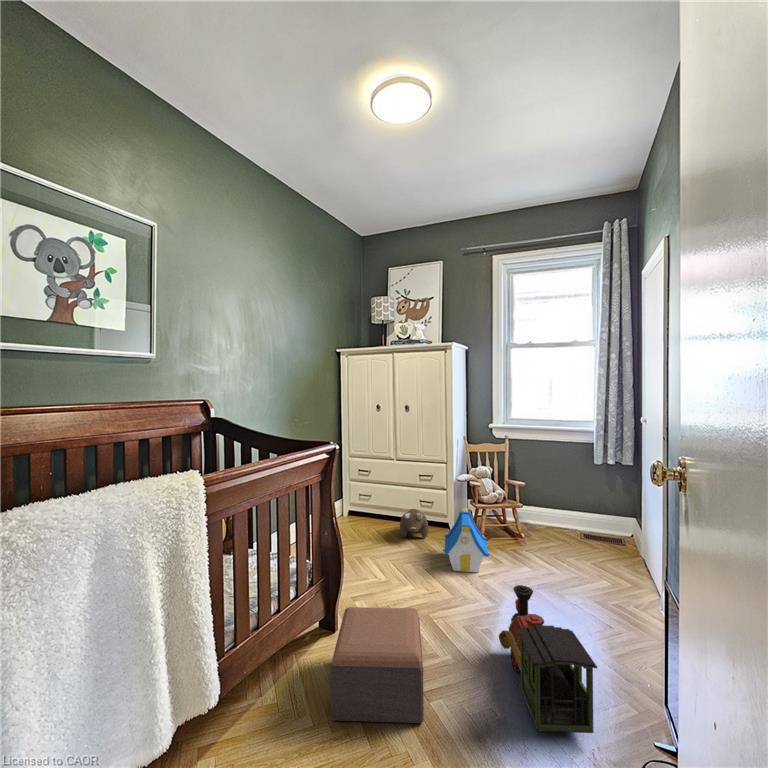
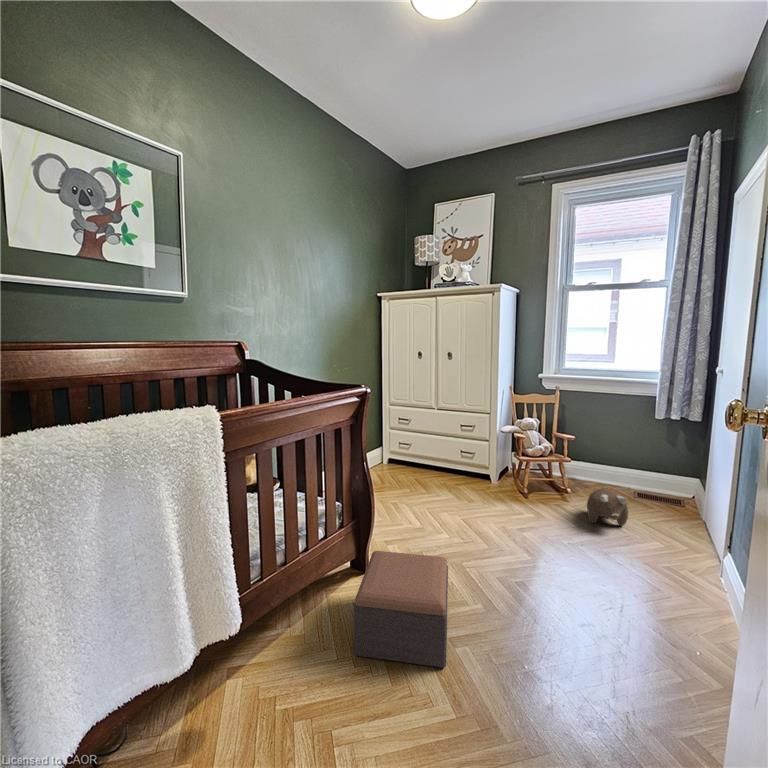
toy house: present [443,508,490,573] -> none [480,461,530,526]
plush toy: present [400,509,428,538] -> present [587,488,628,526]
toy train: present [499,585,597,733] -> none [533,542,641,700]

